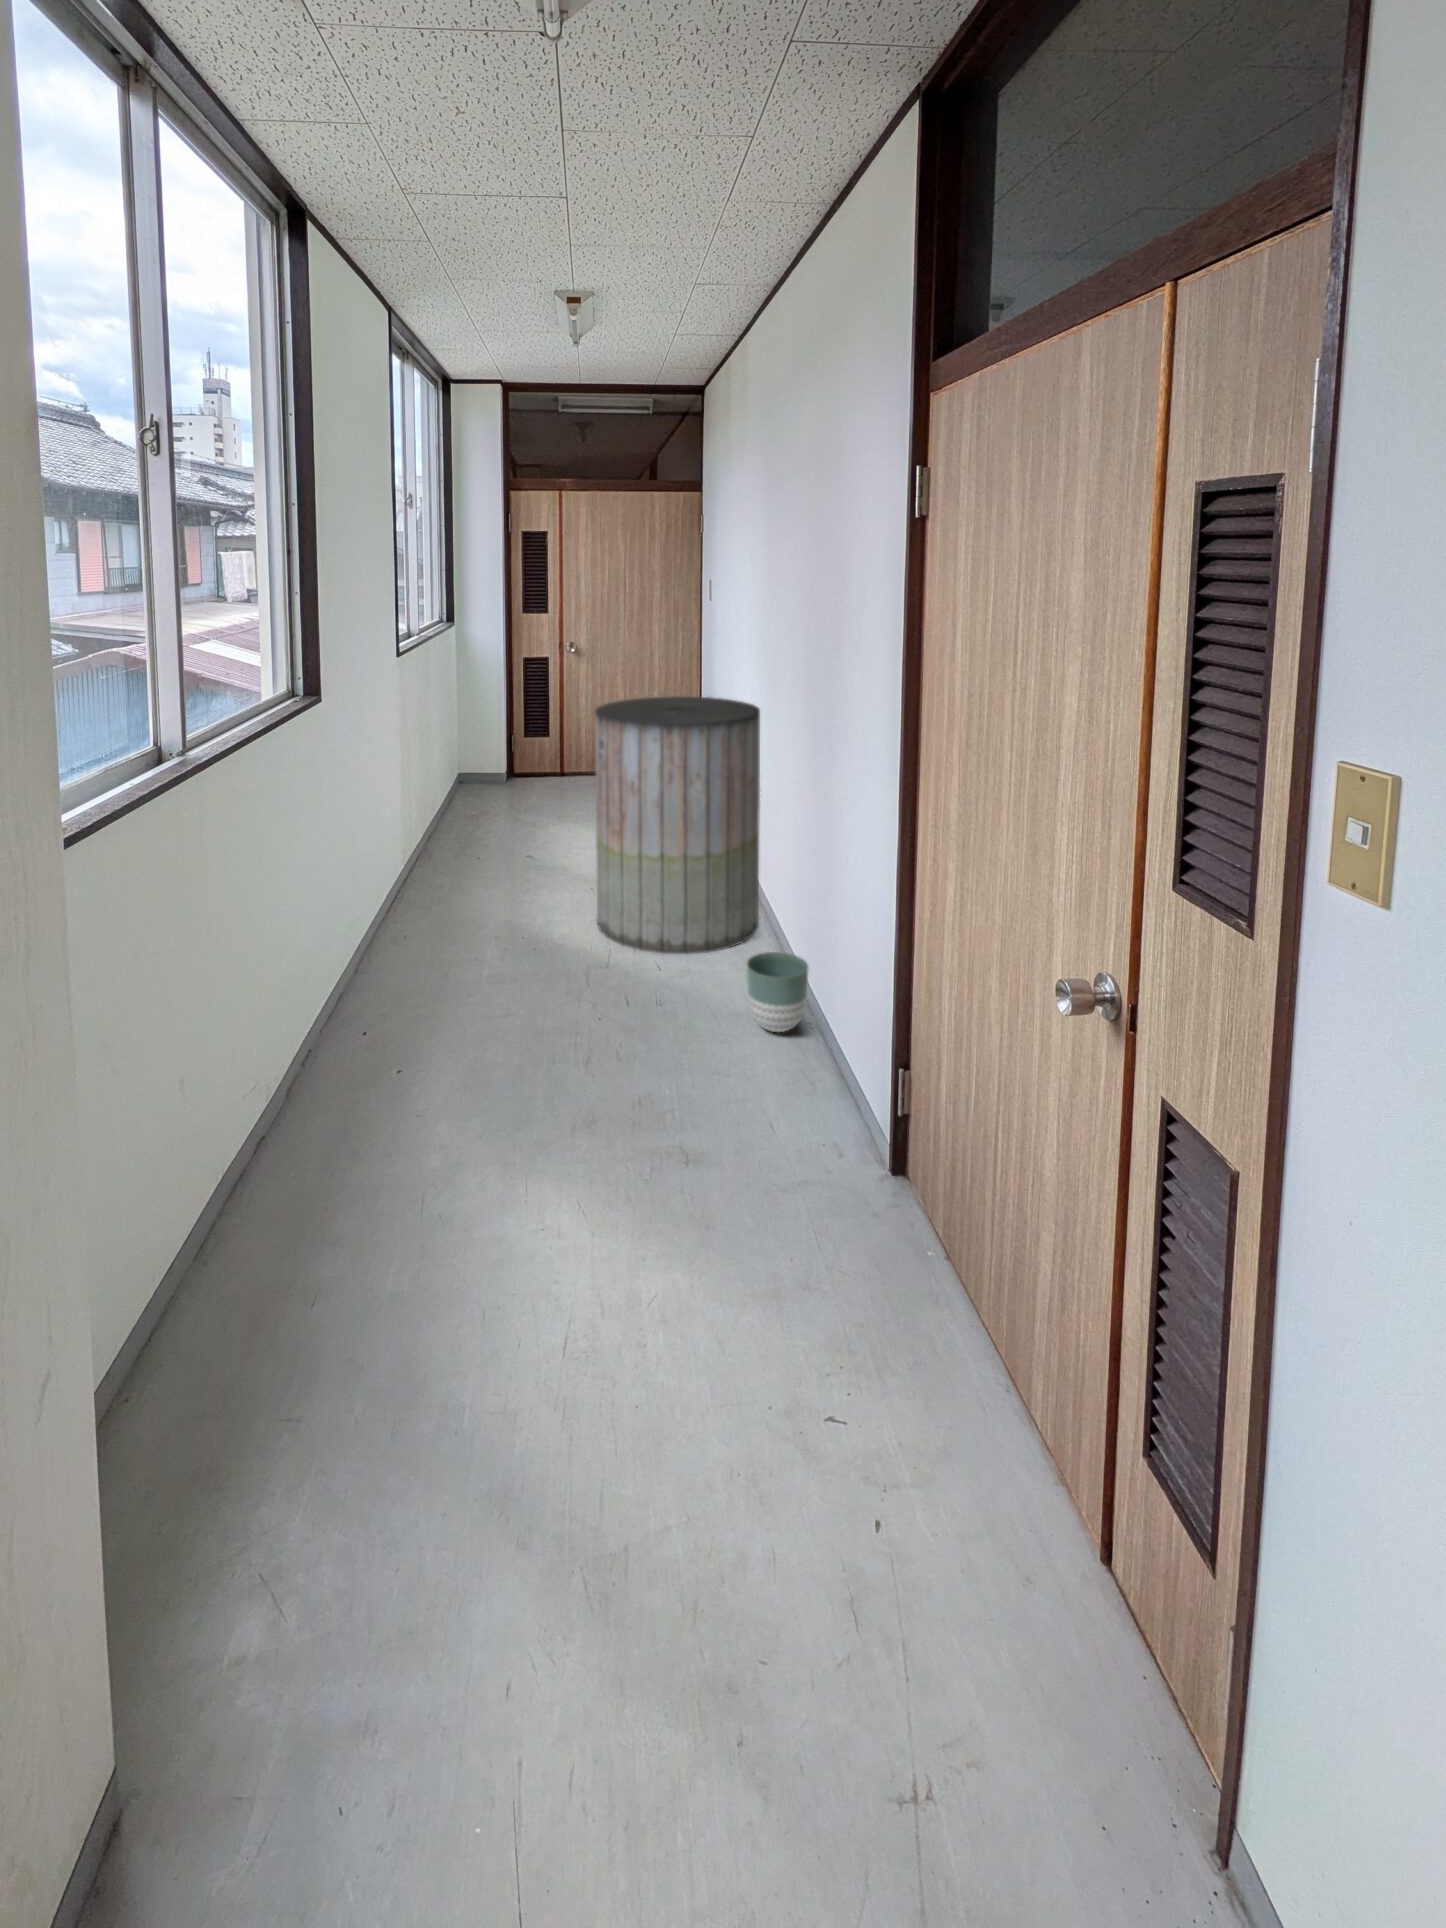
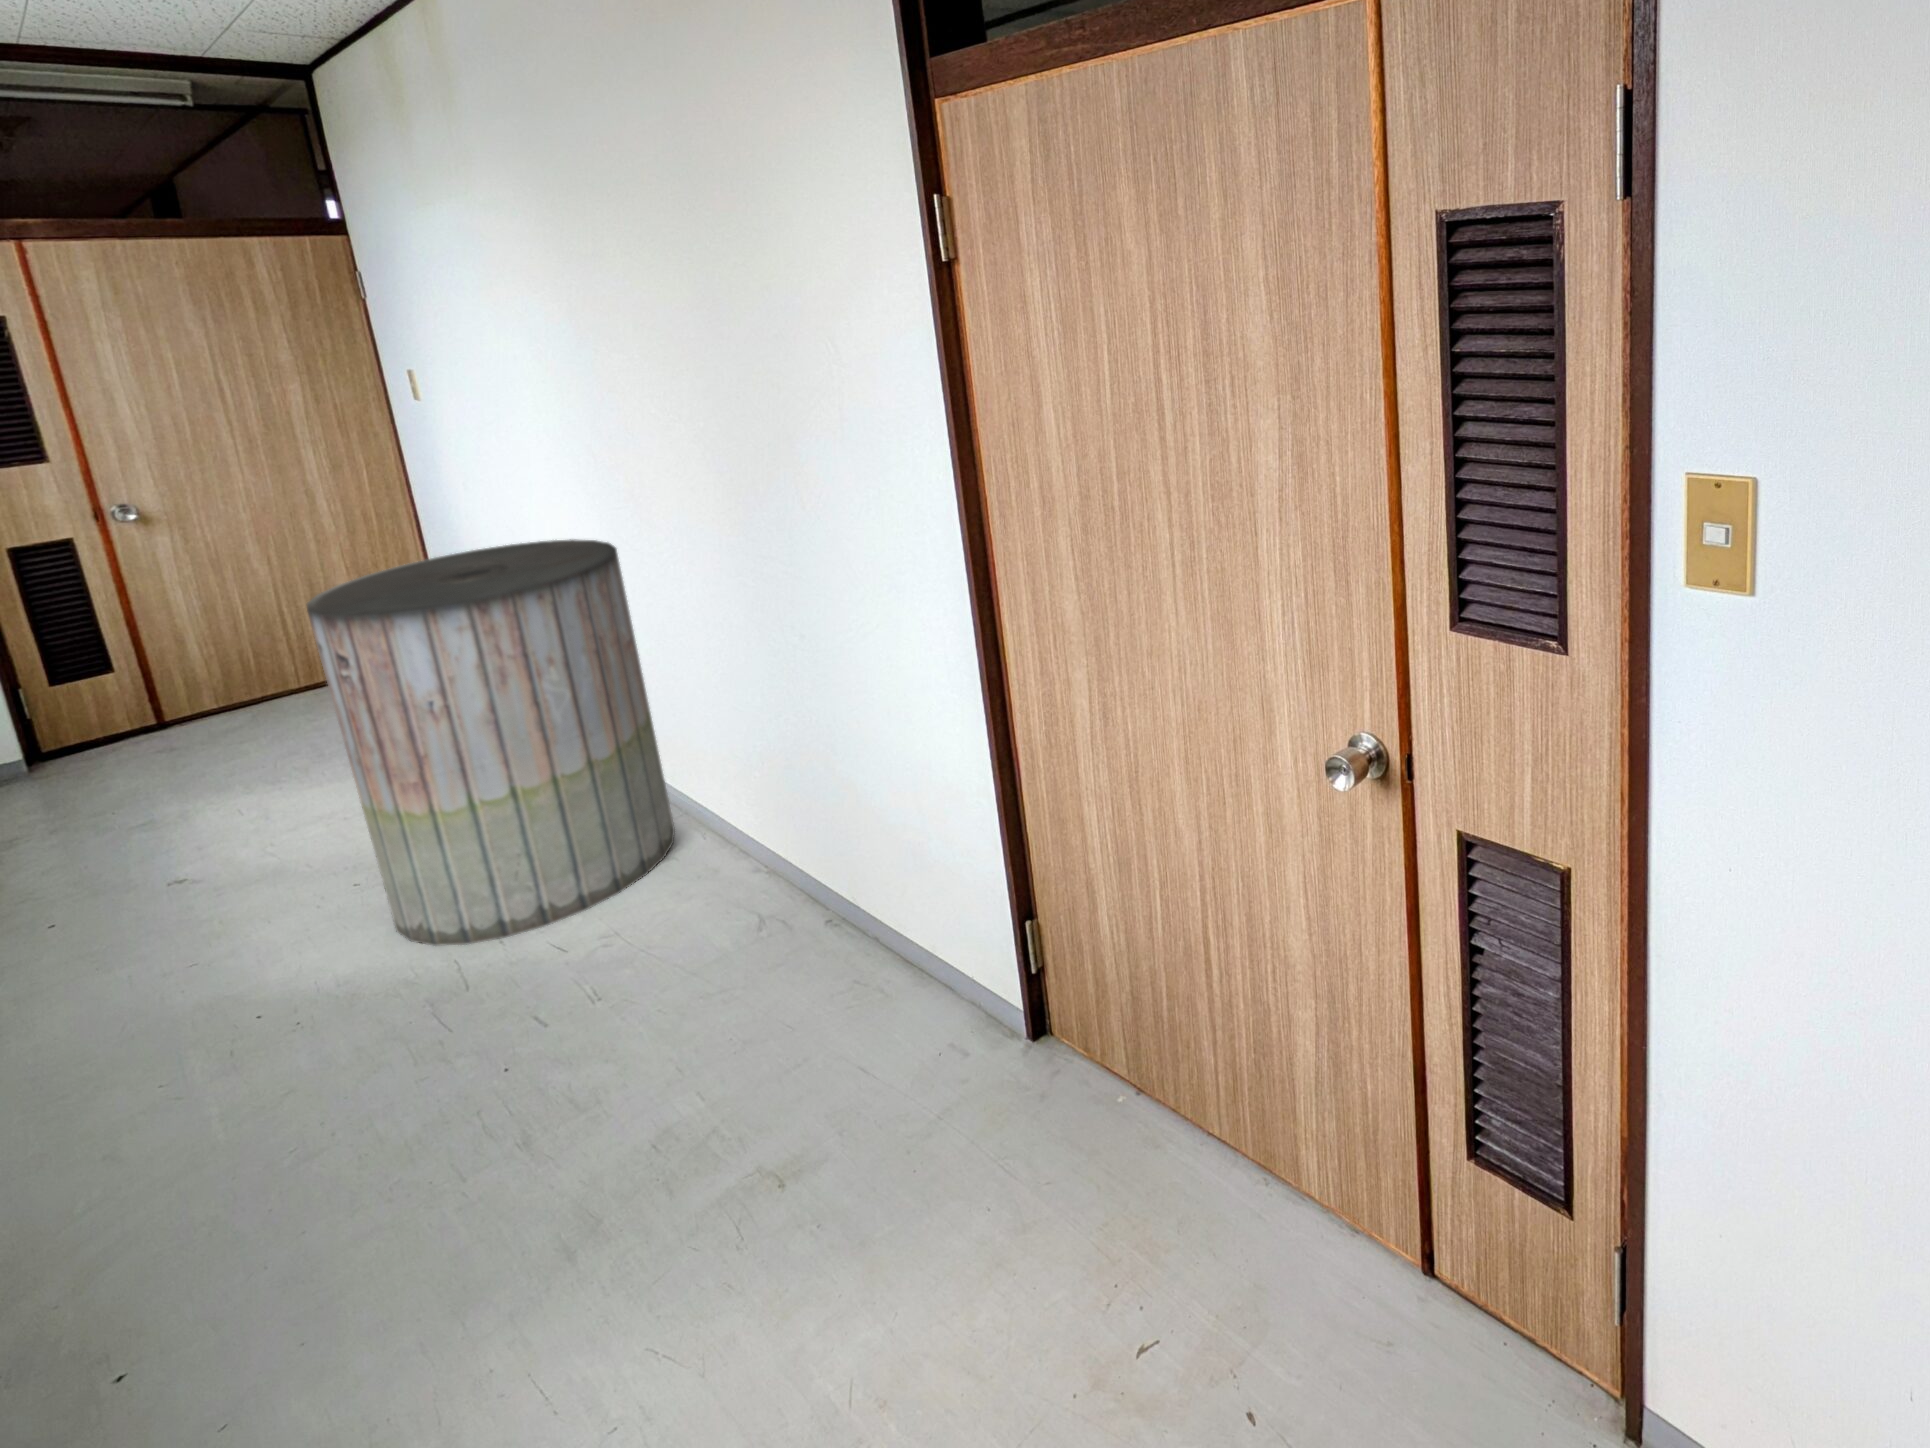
planter: present [747,952,808,1032] -> none [722,845,815,953]

